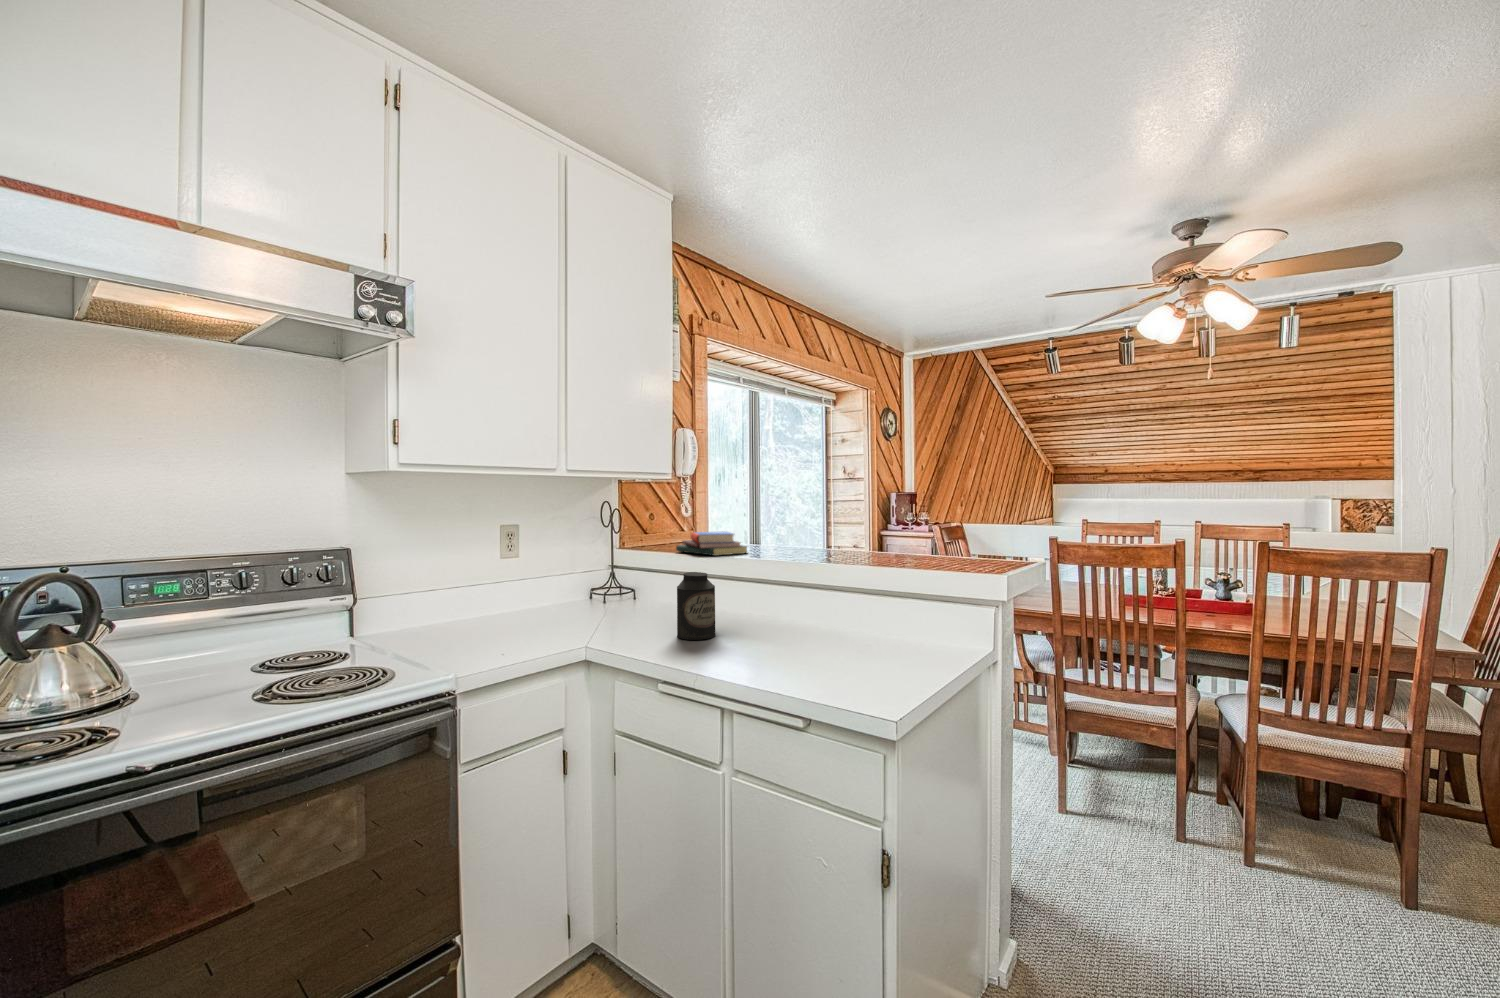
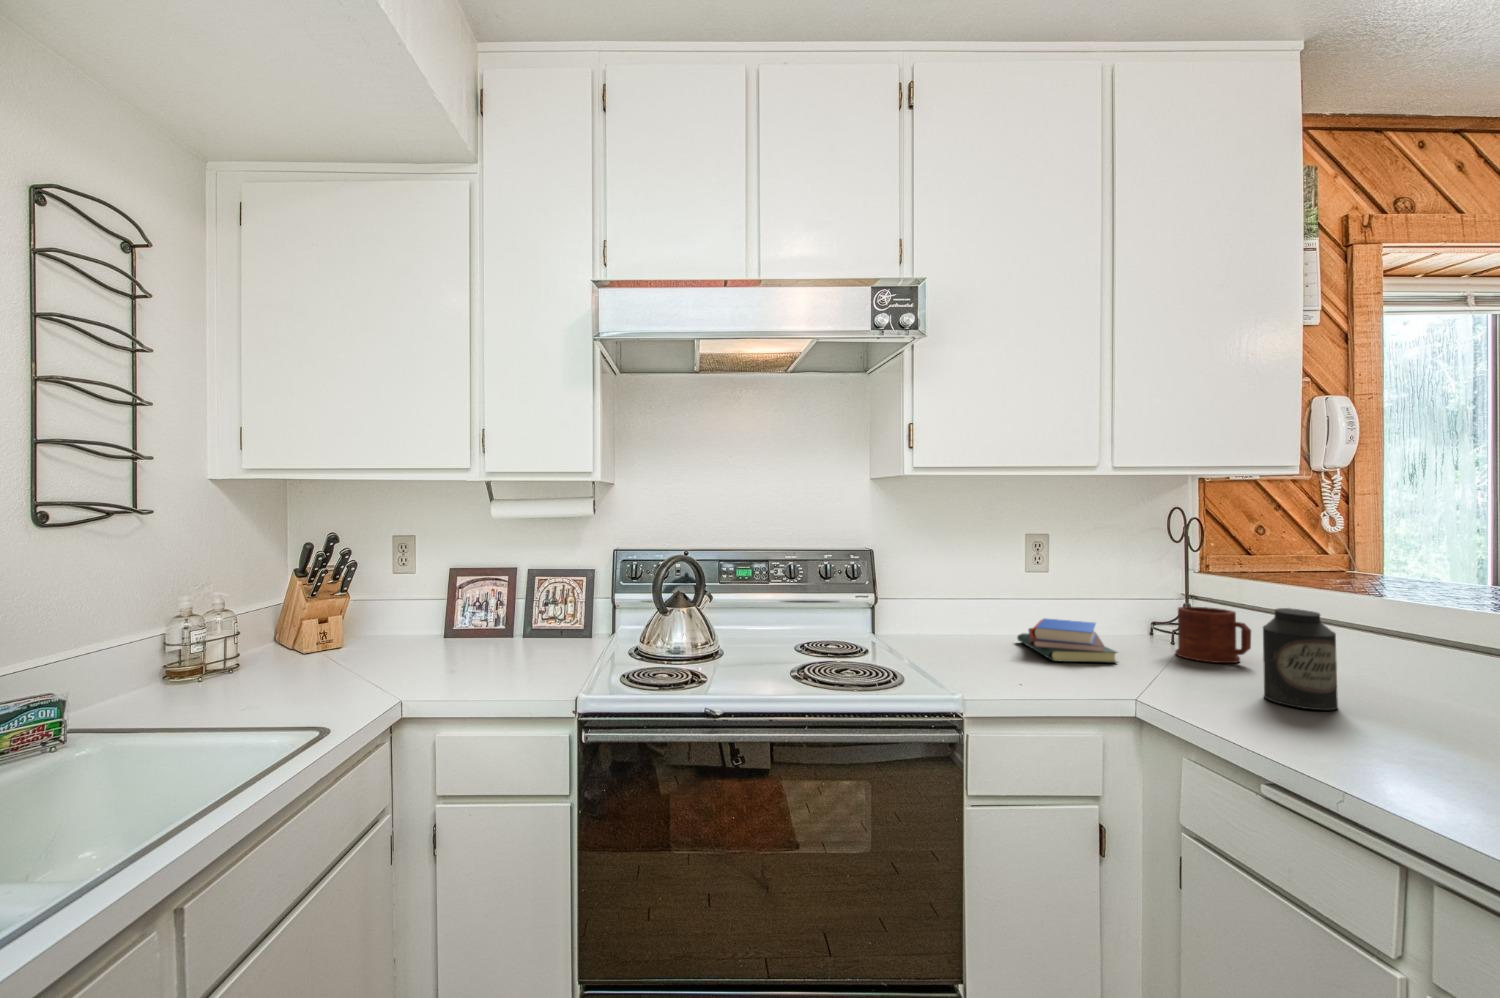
book: present [676,532,747,556] -> present [1017,619,1117,663]
mug: none [626,576,673,618] -> present [1175,607,1251,663]

